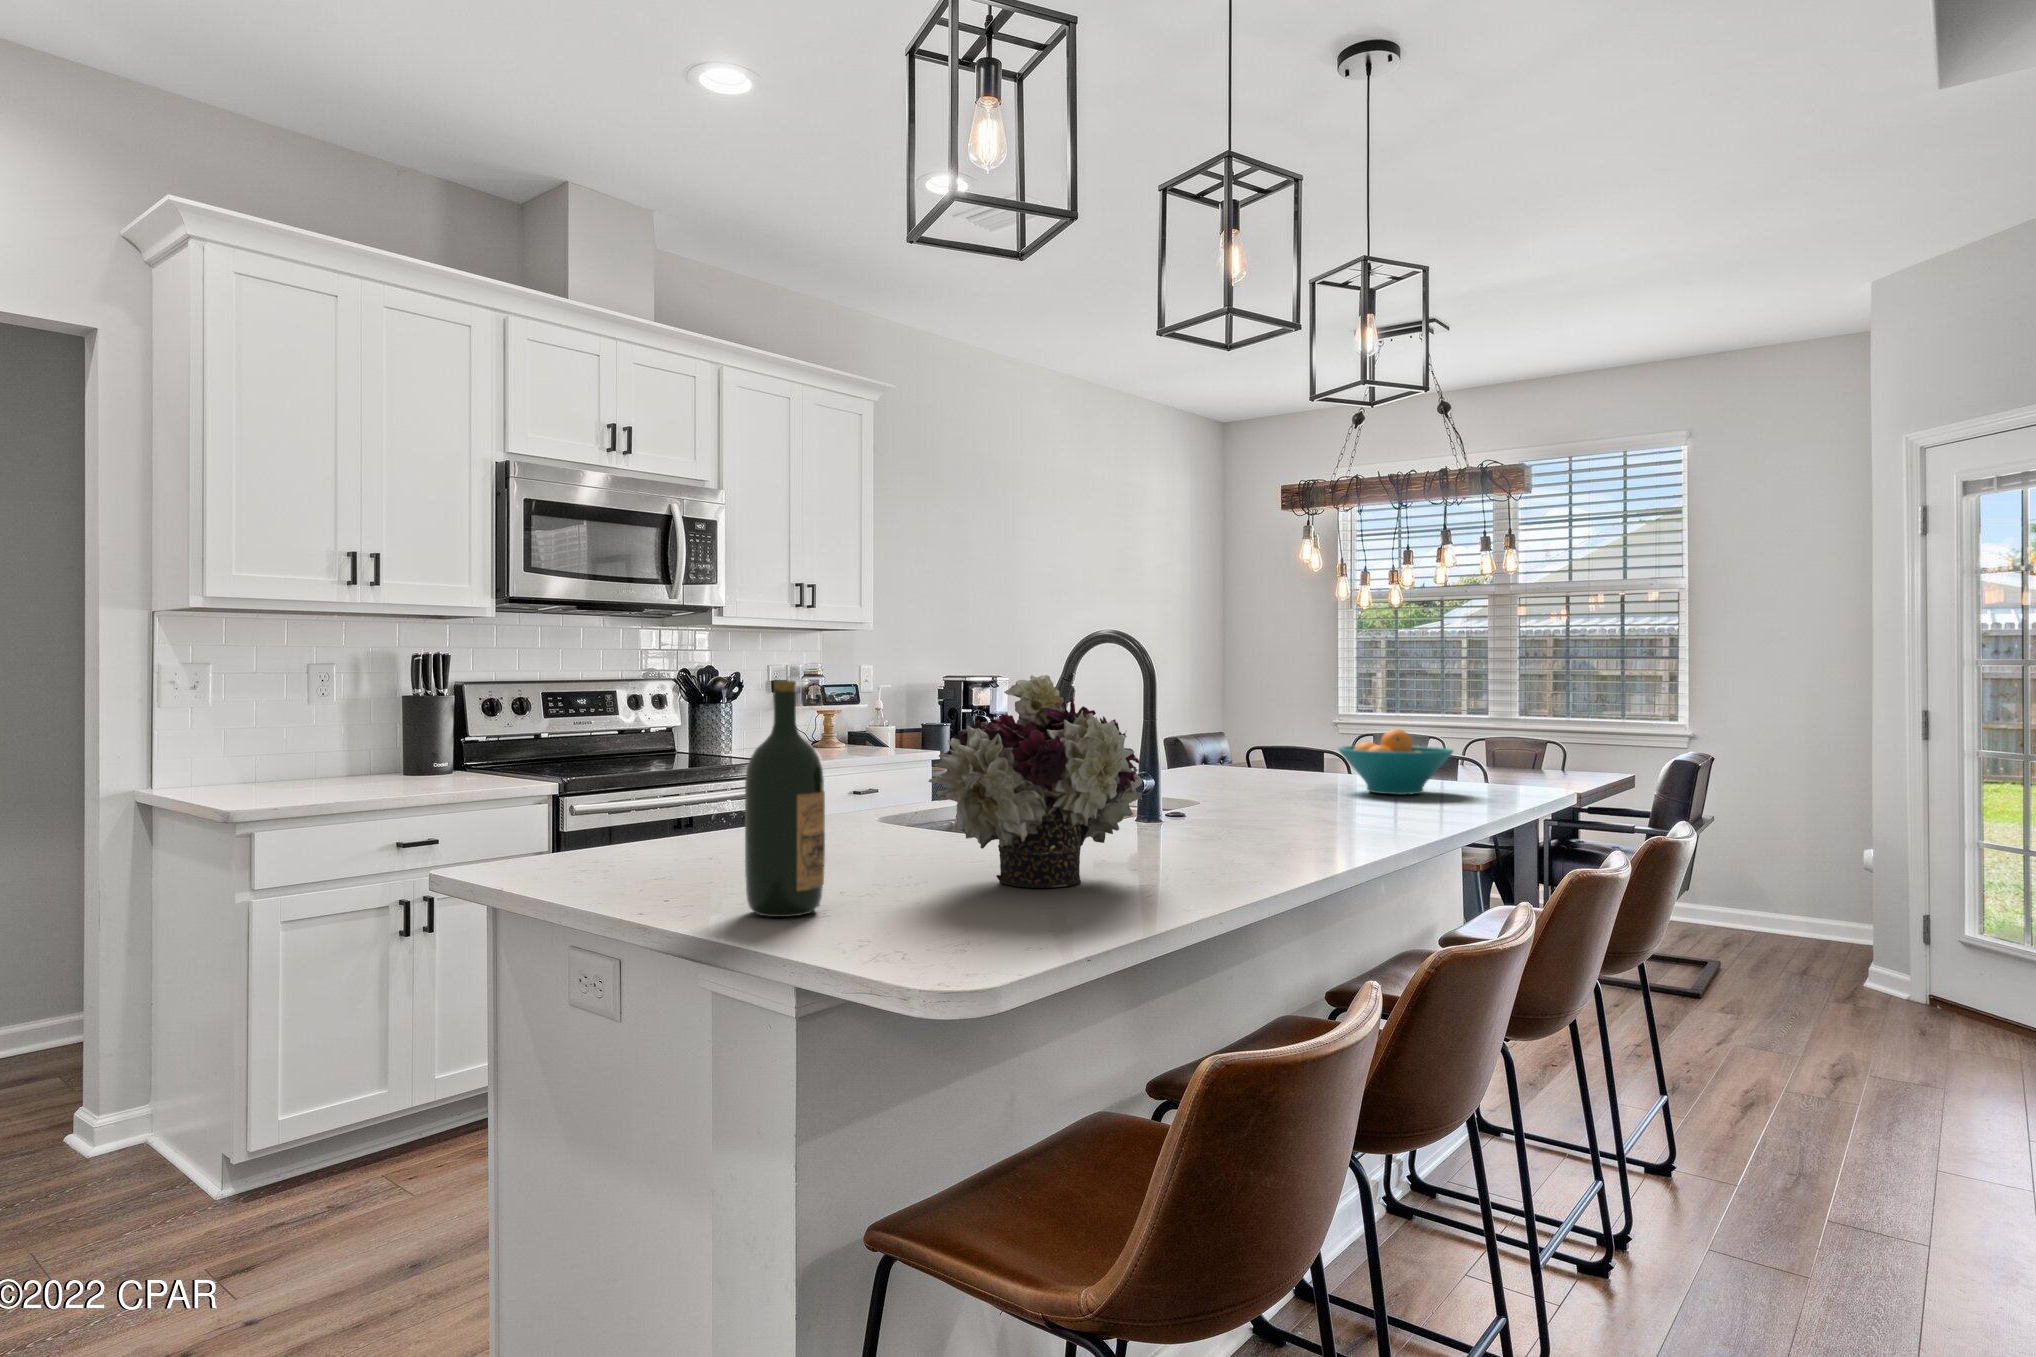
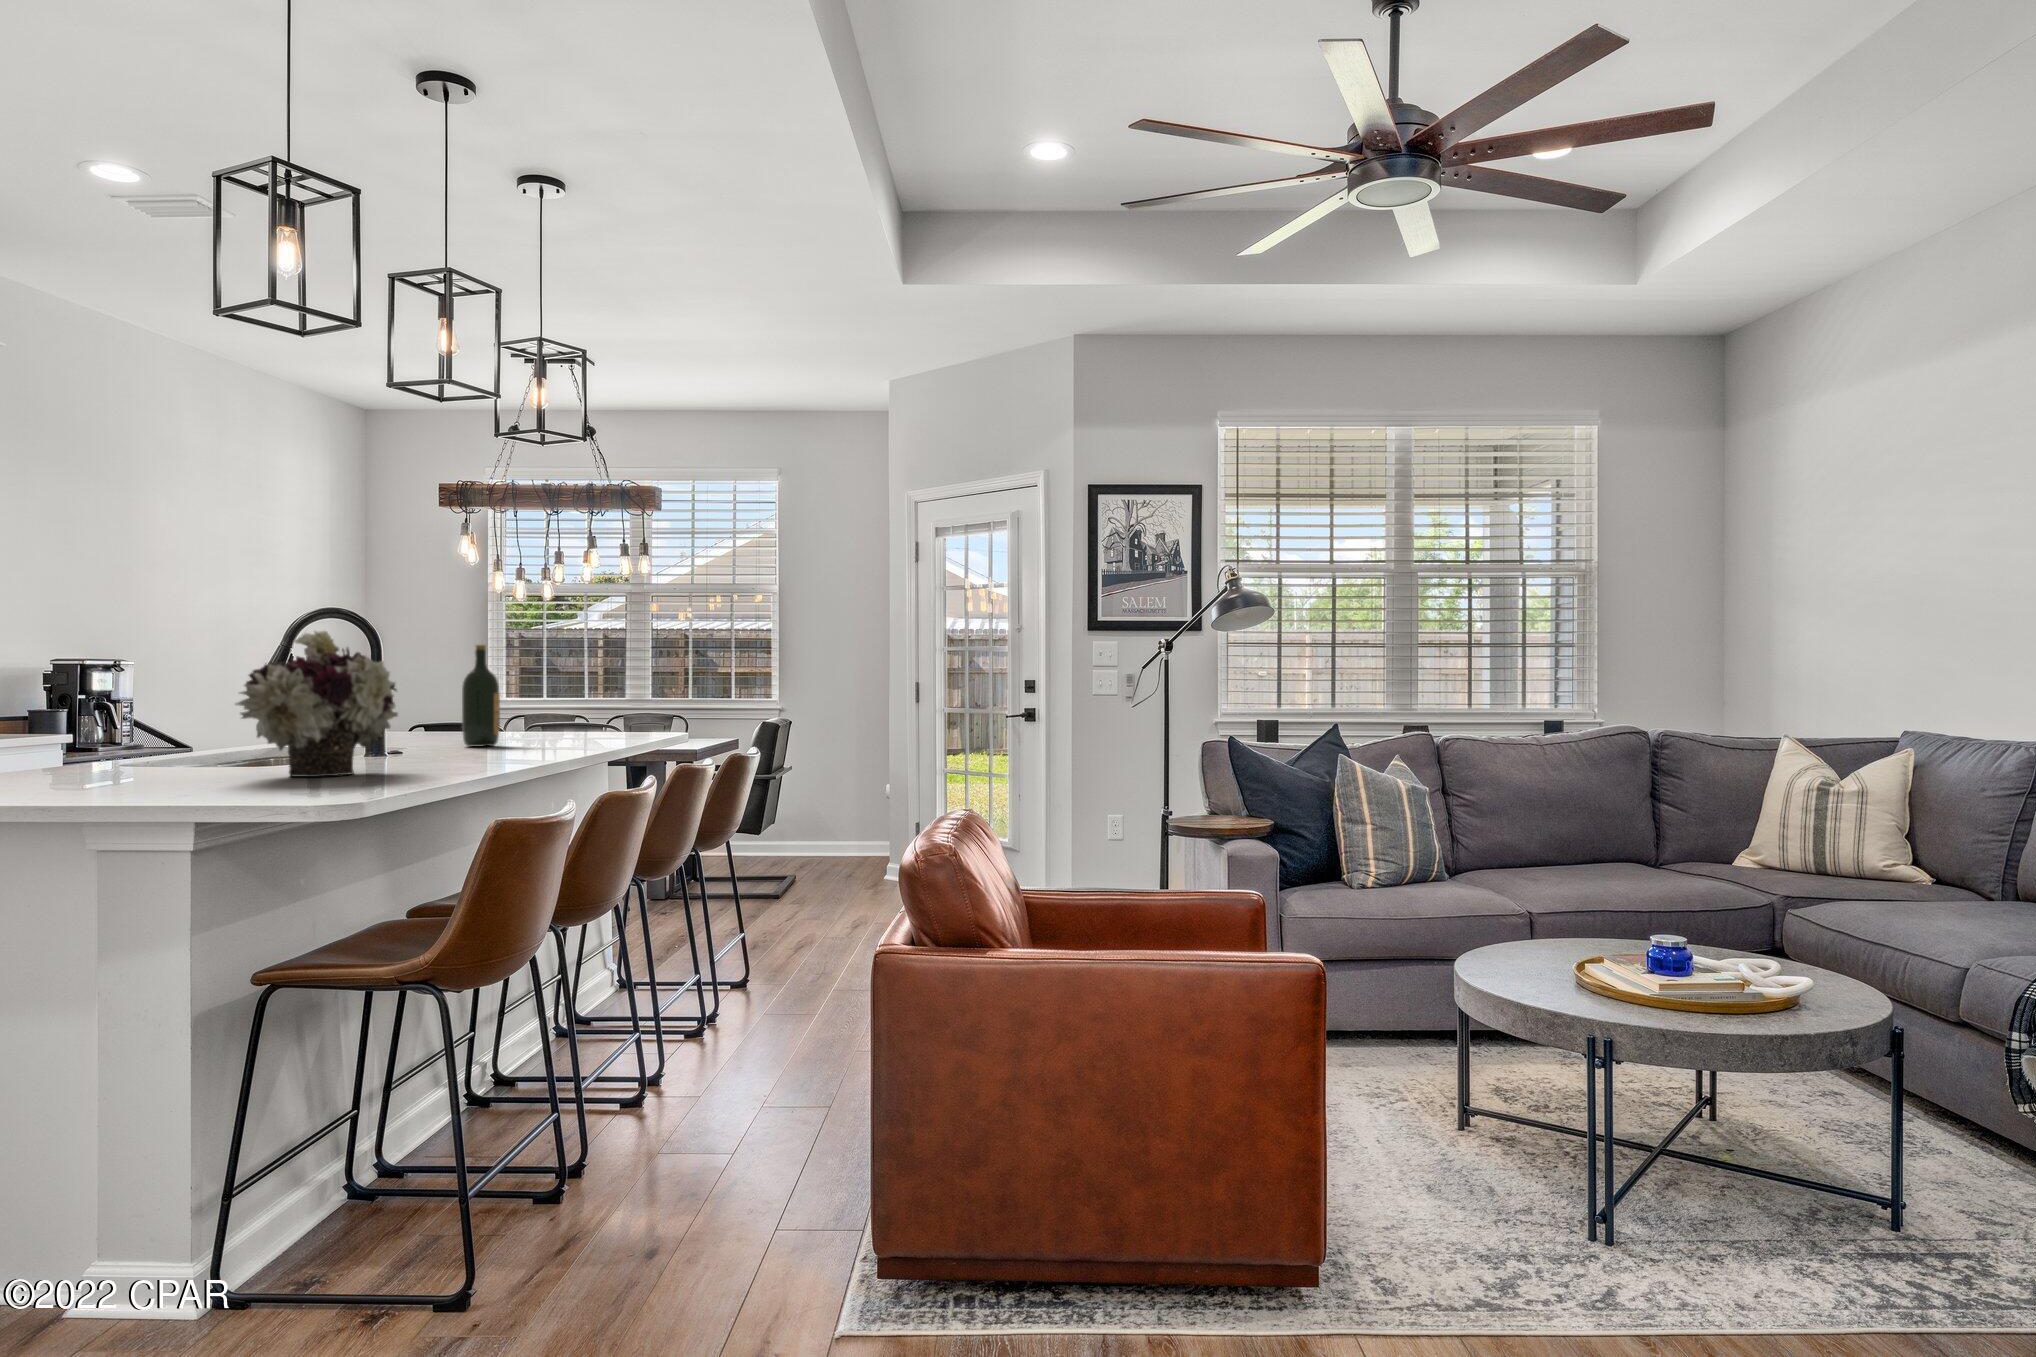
wine bottle: present [745,681,825,917] -> present [462,645,500,747]
fruit bowl: present [1339,729,1453,795] -> none [514,689,603,738]

